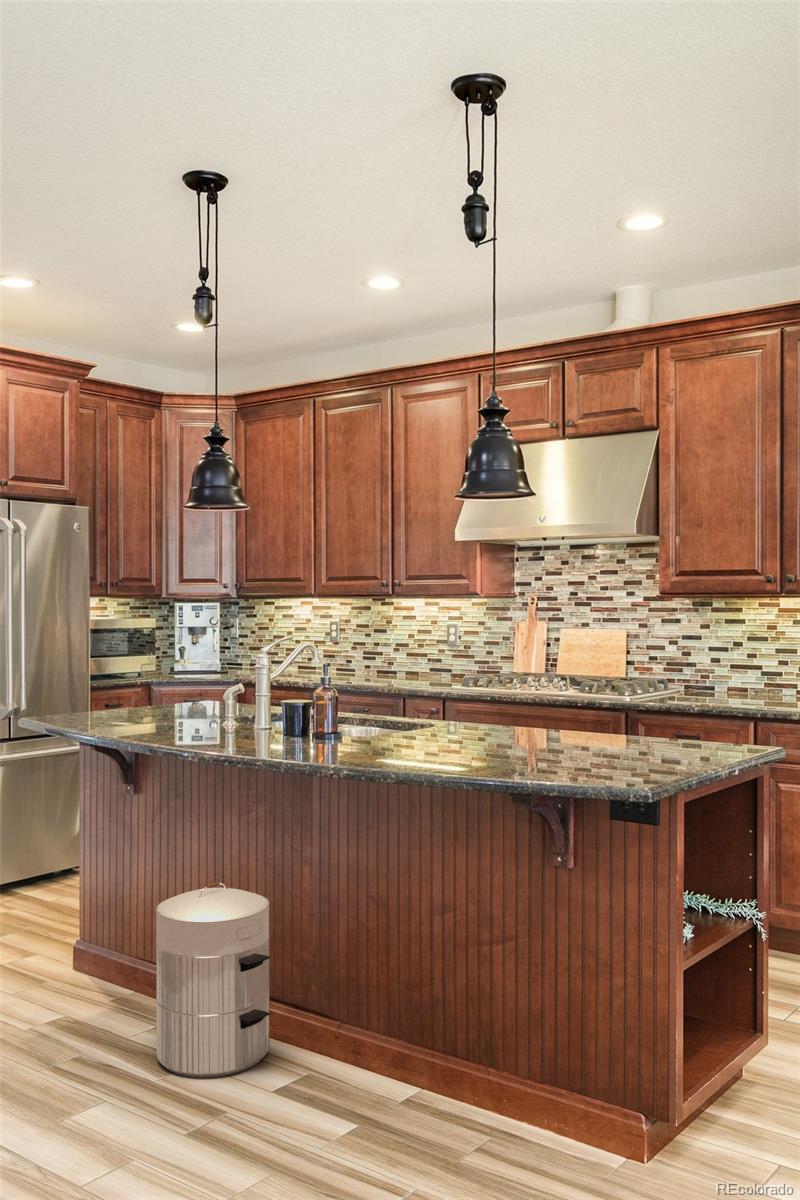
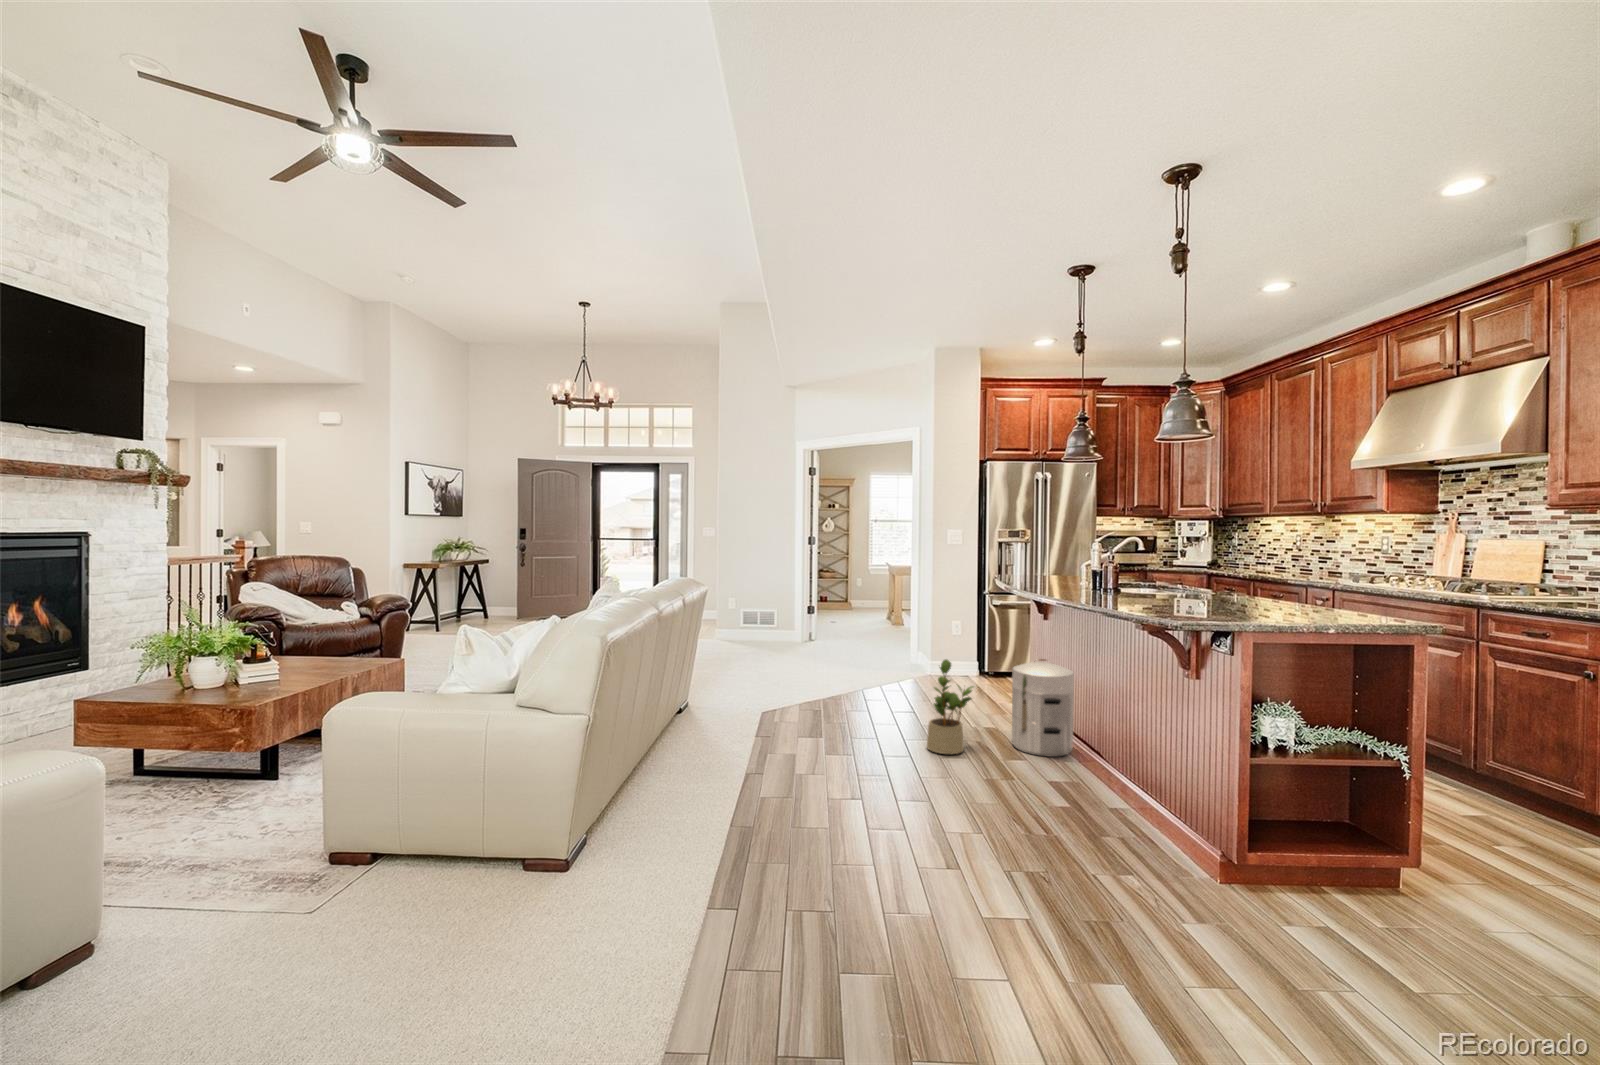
potted plant: none [28,935,124,1159] -> present [927,660,974,754]

